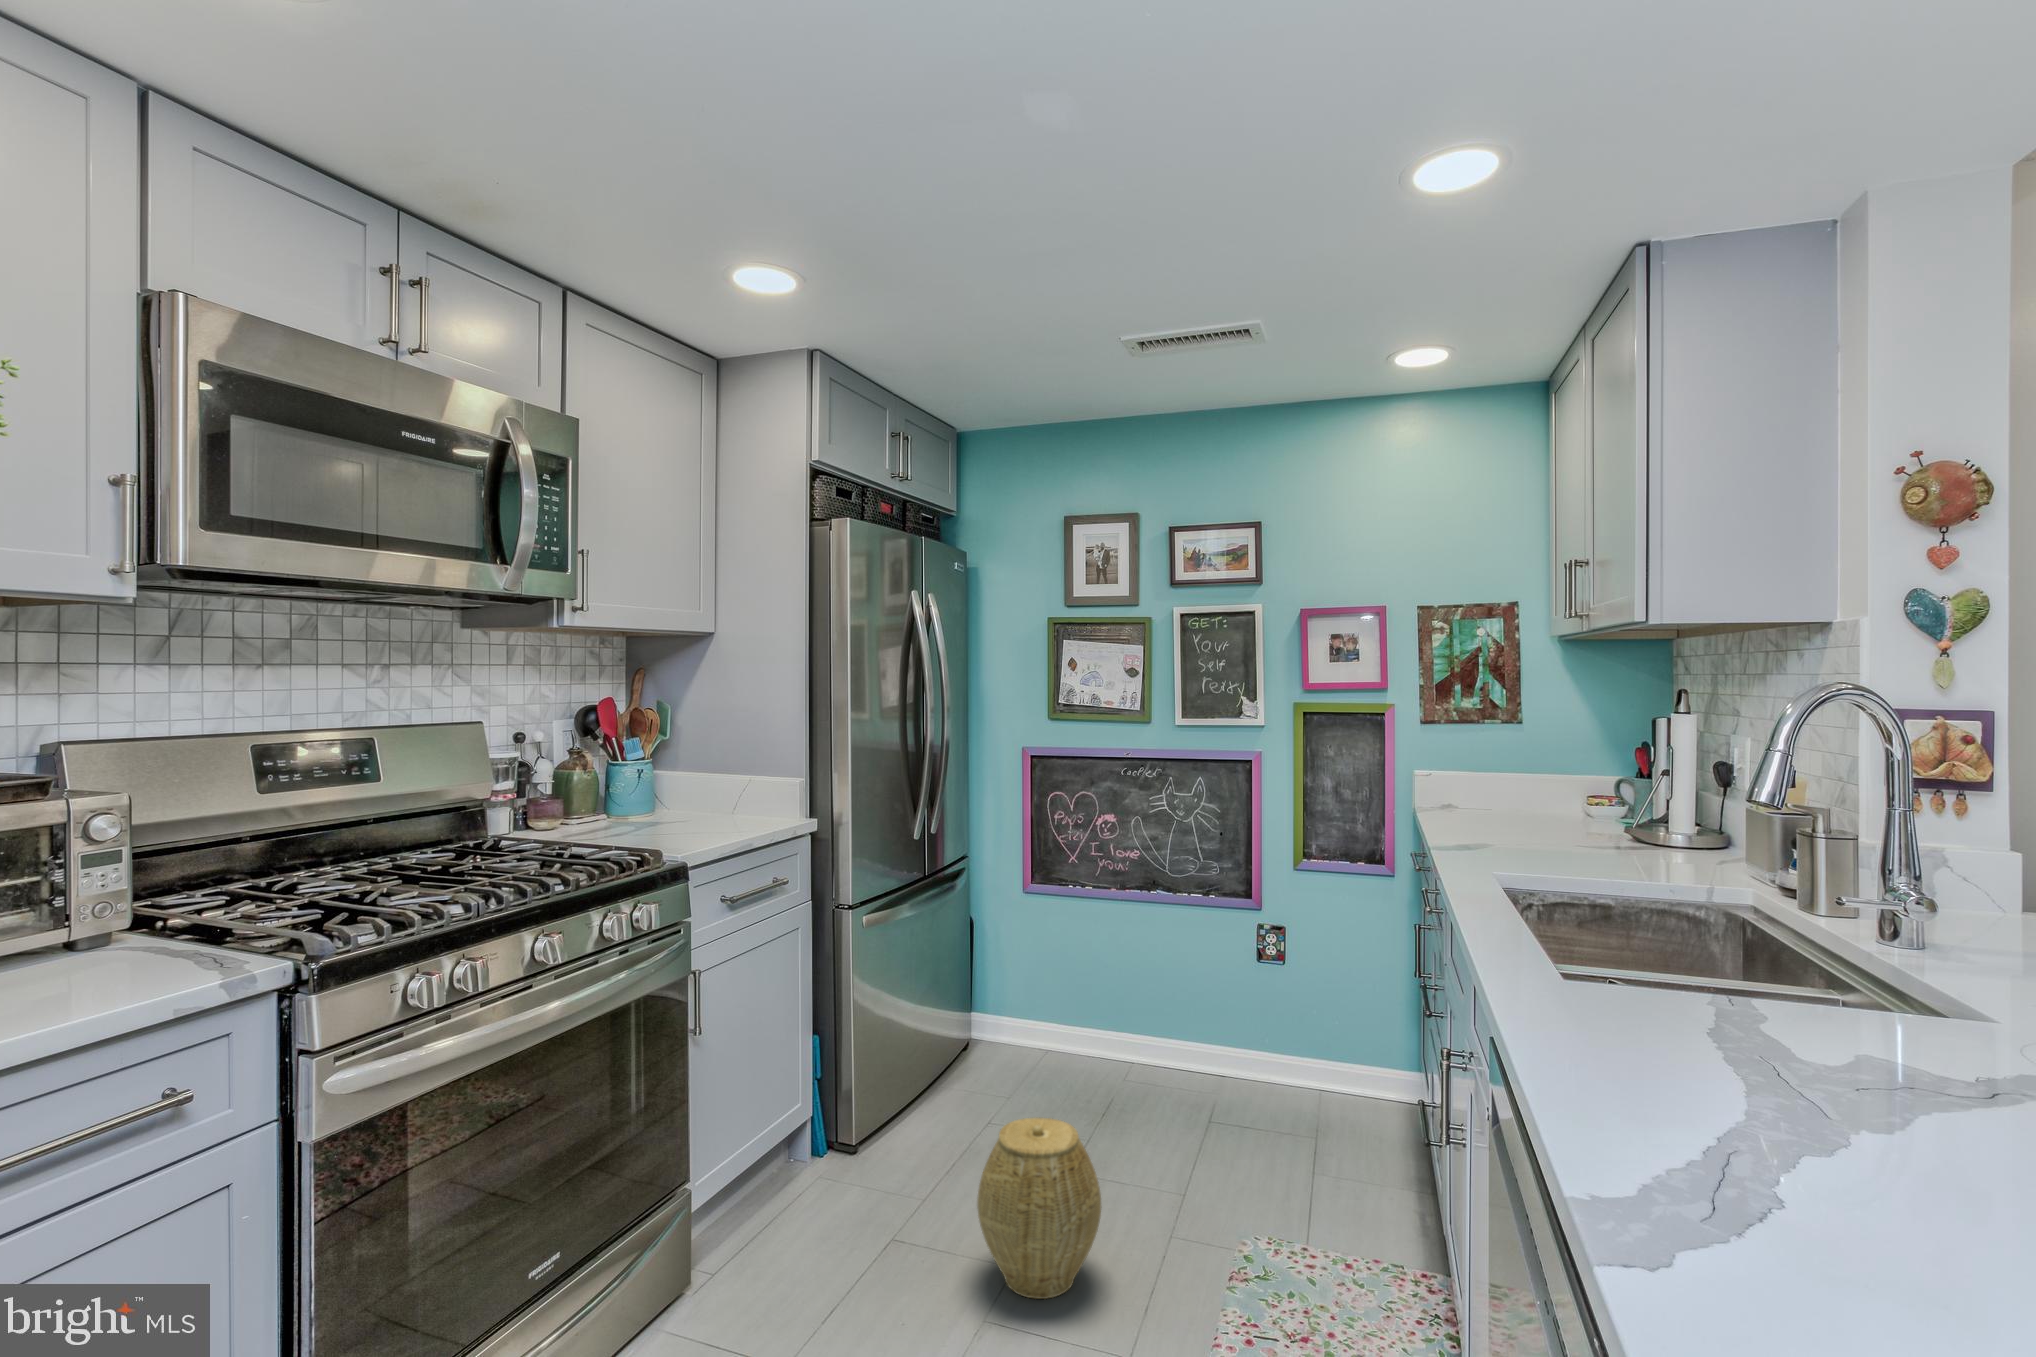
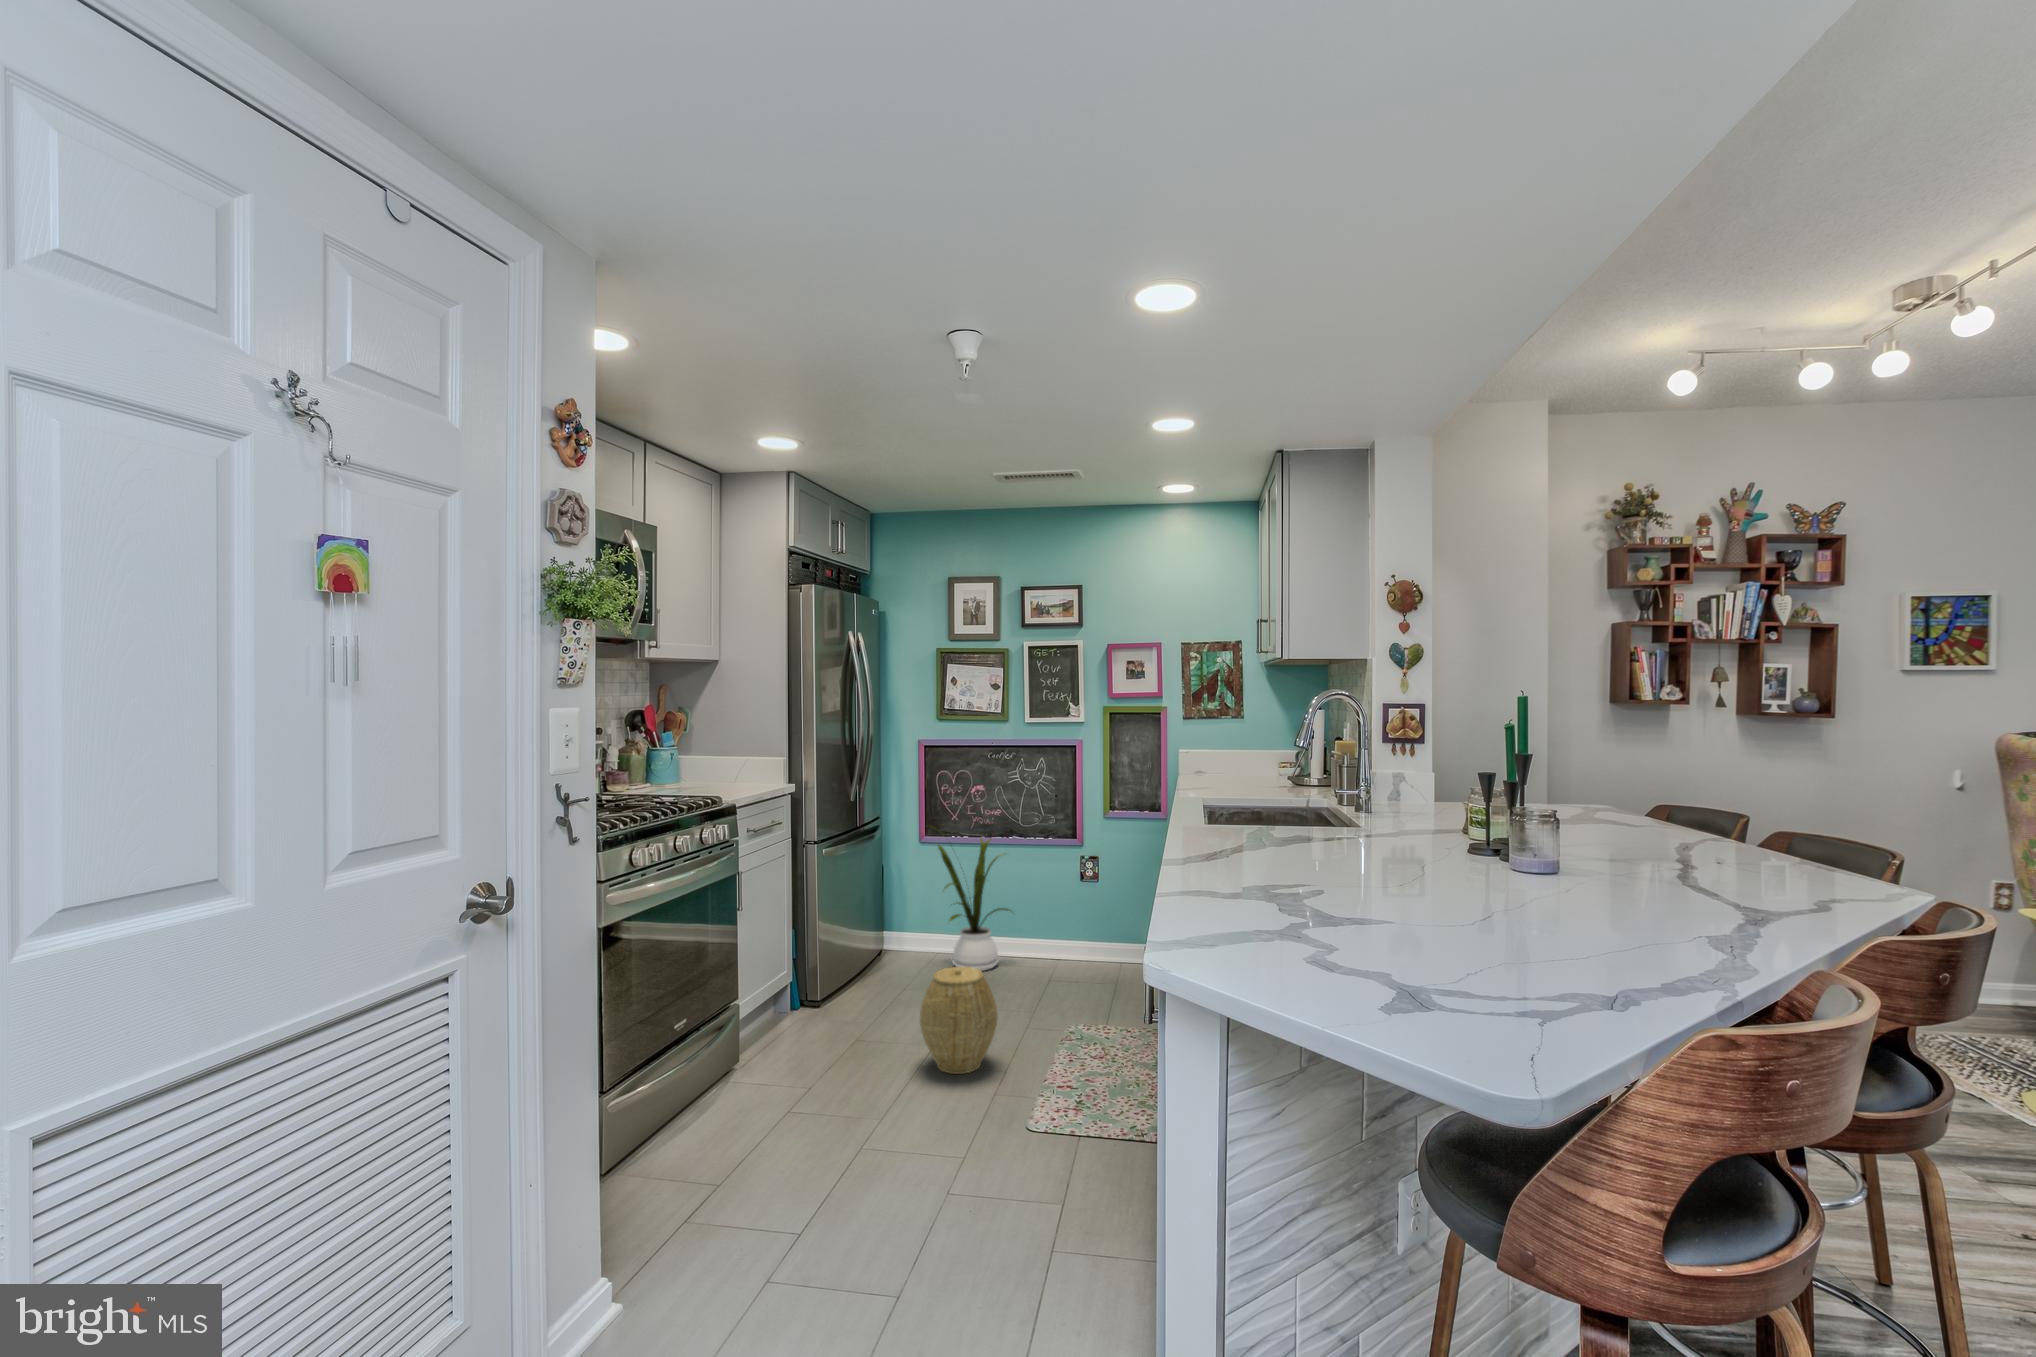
house plant: none [1025,870,1161,1087] -> present [938,839,1010,971]

